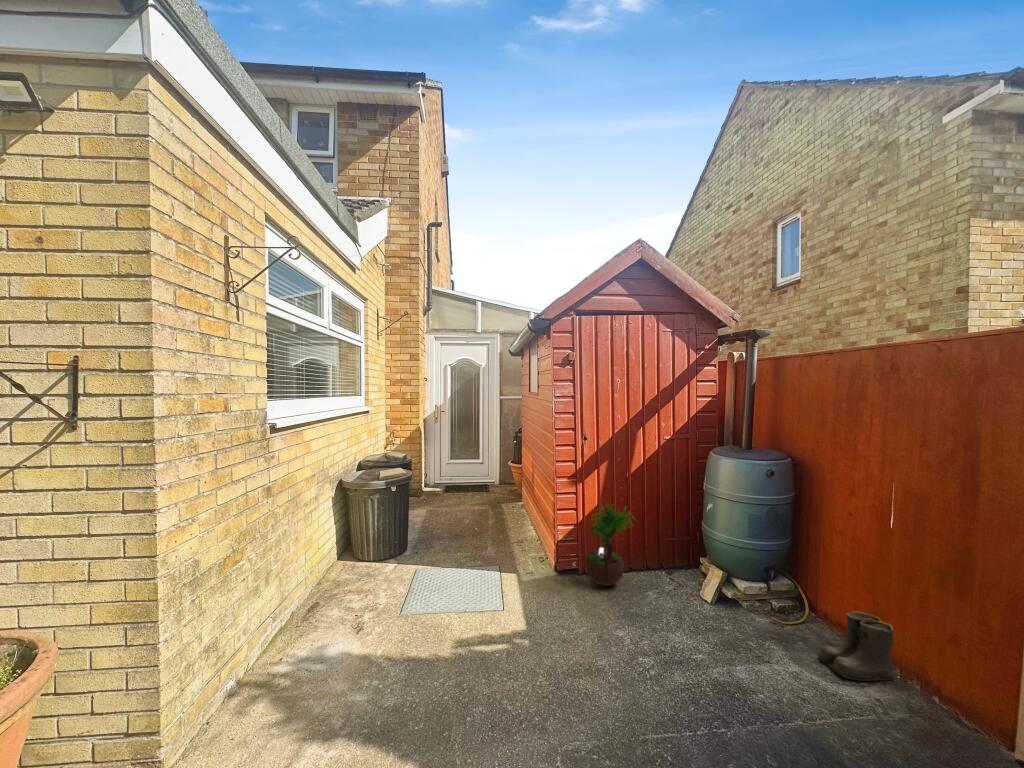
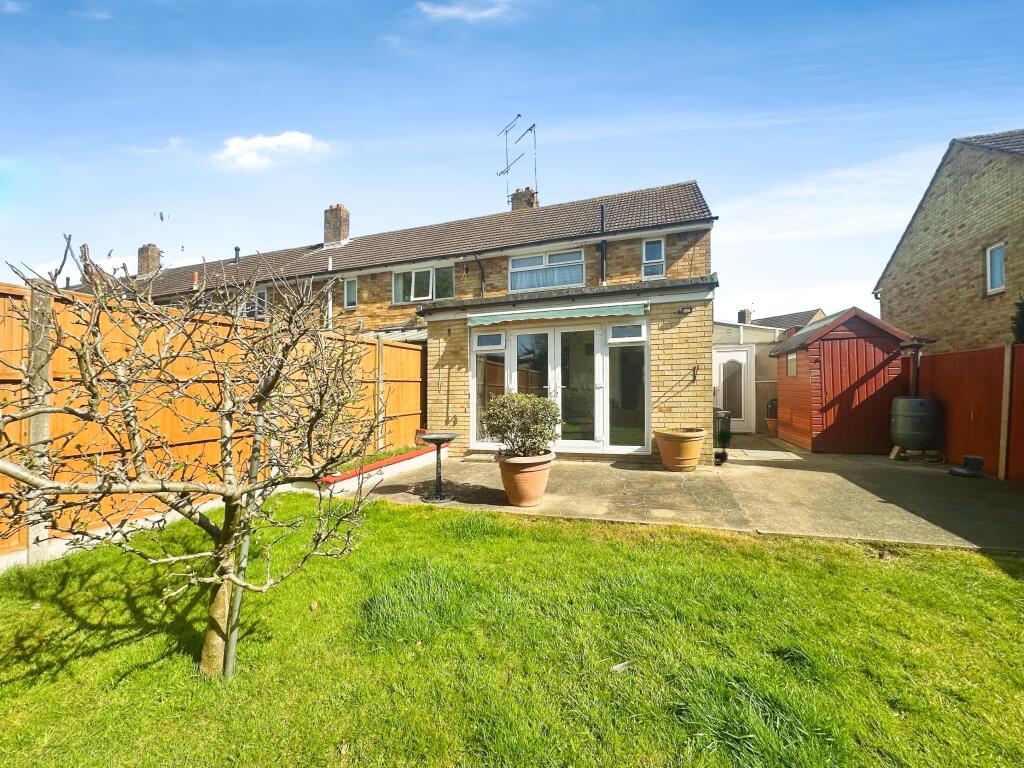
potted tree: present [586,506,633,586] -> present [712,430,734,465]

